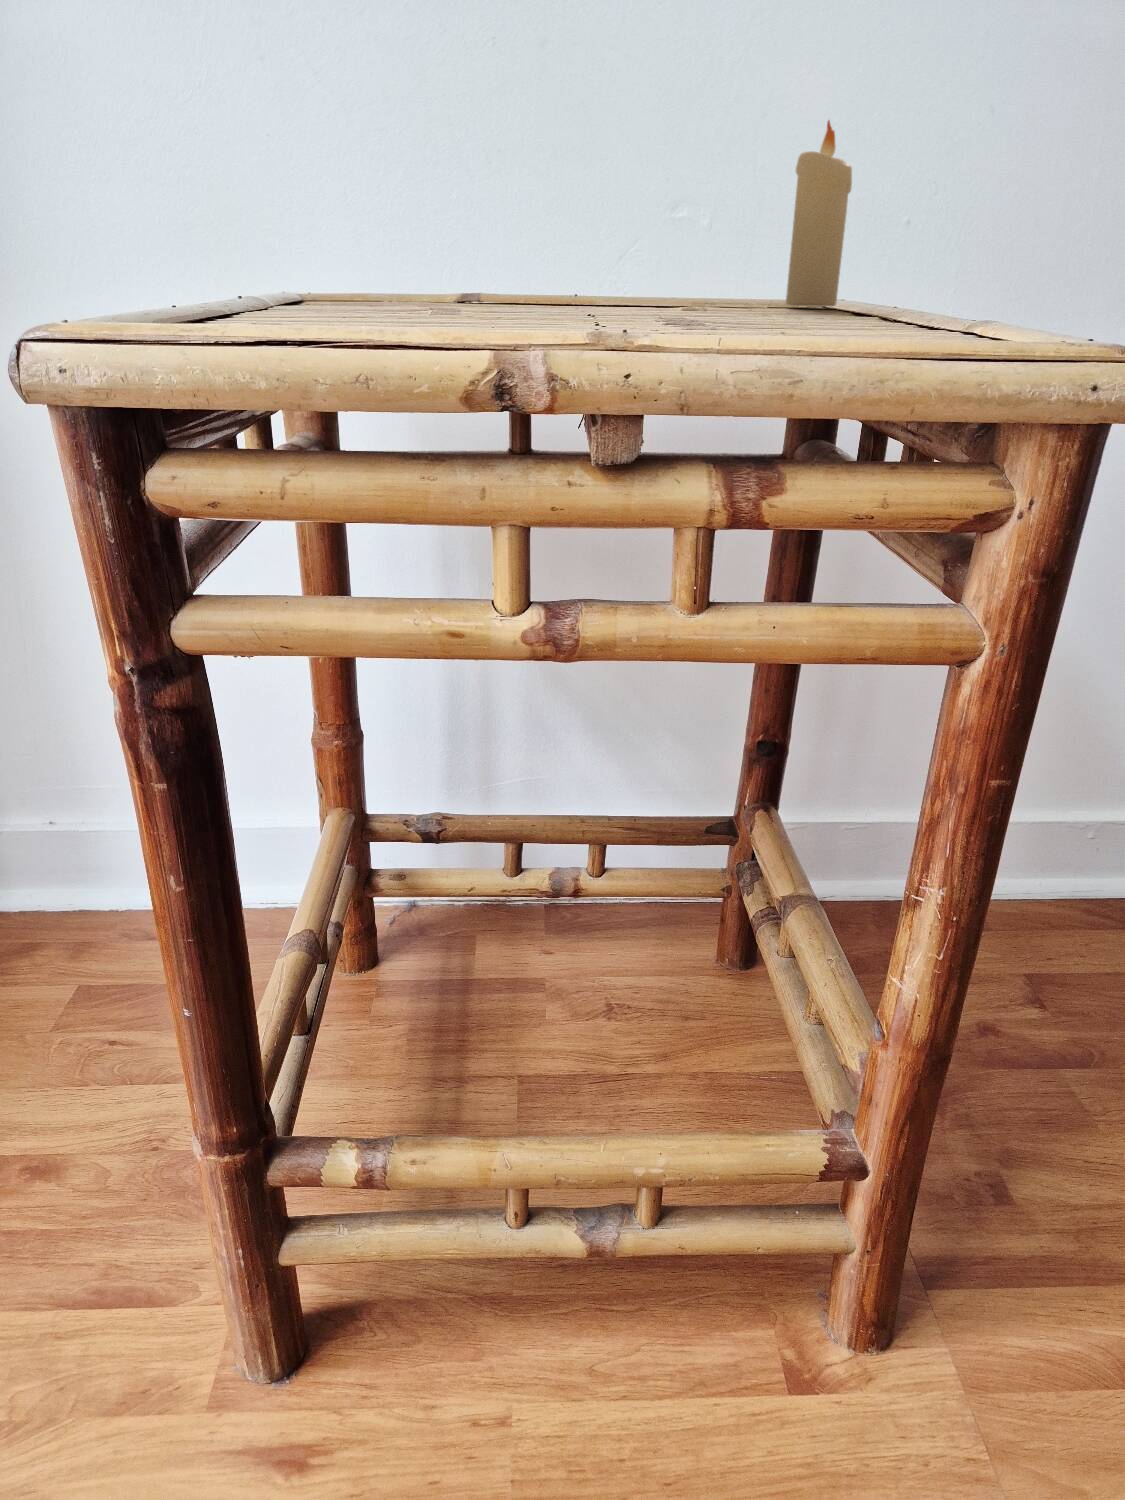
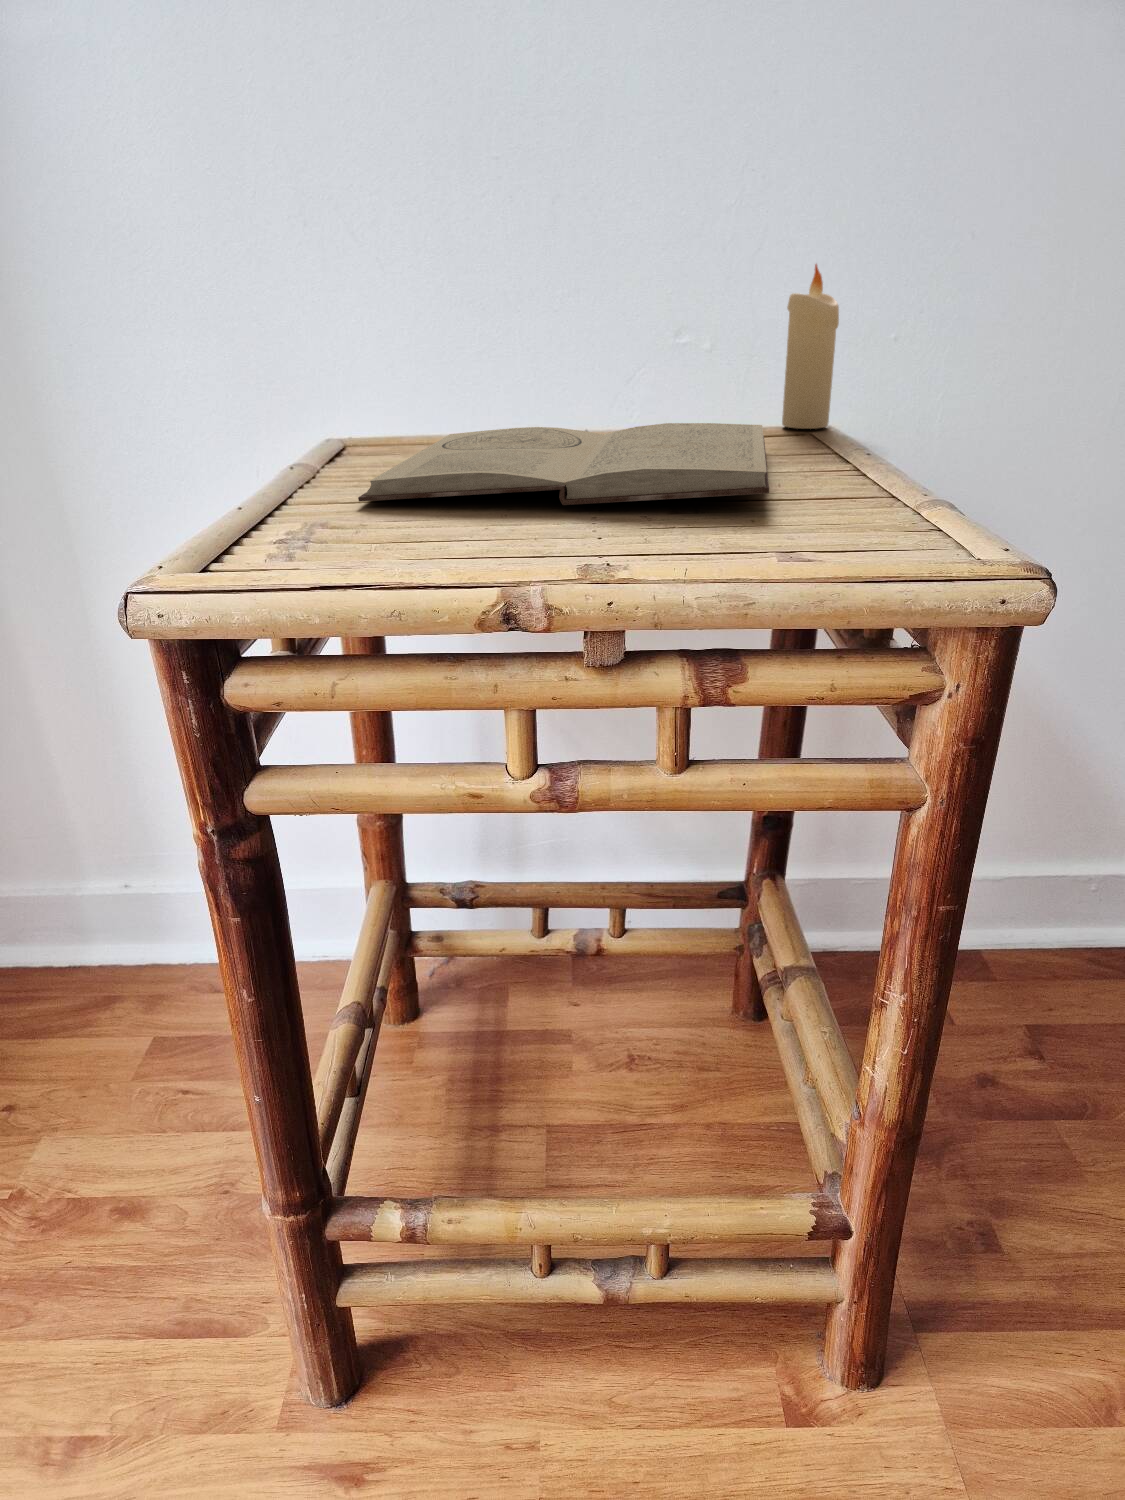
book: none [319,270,801,314] -> present [358,423,769,505]

